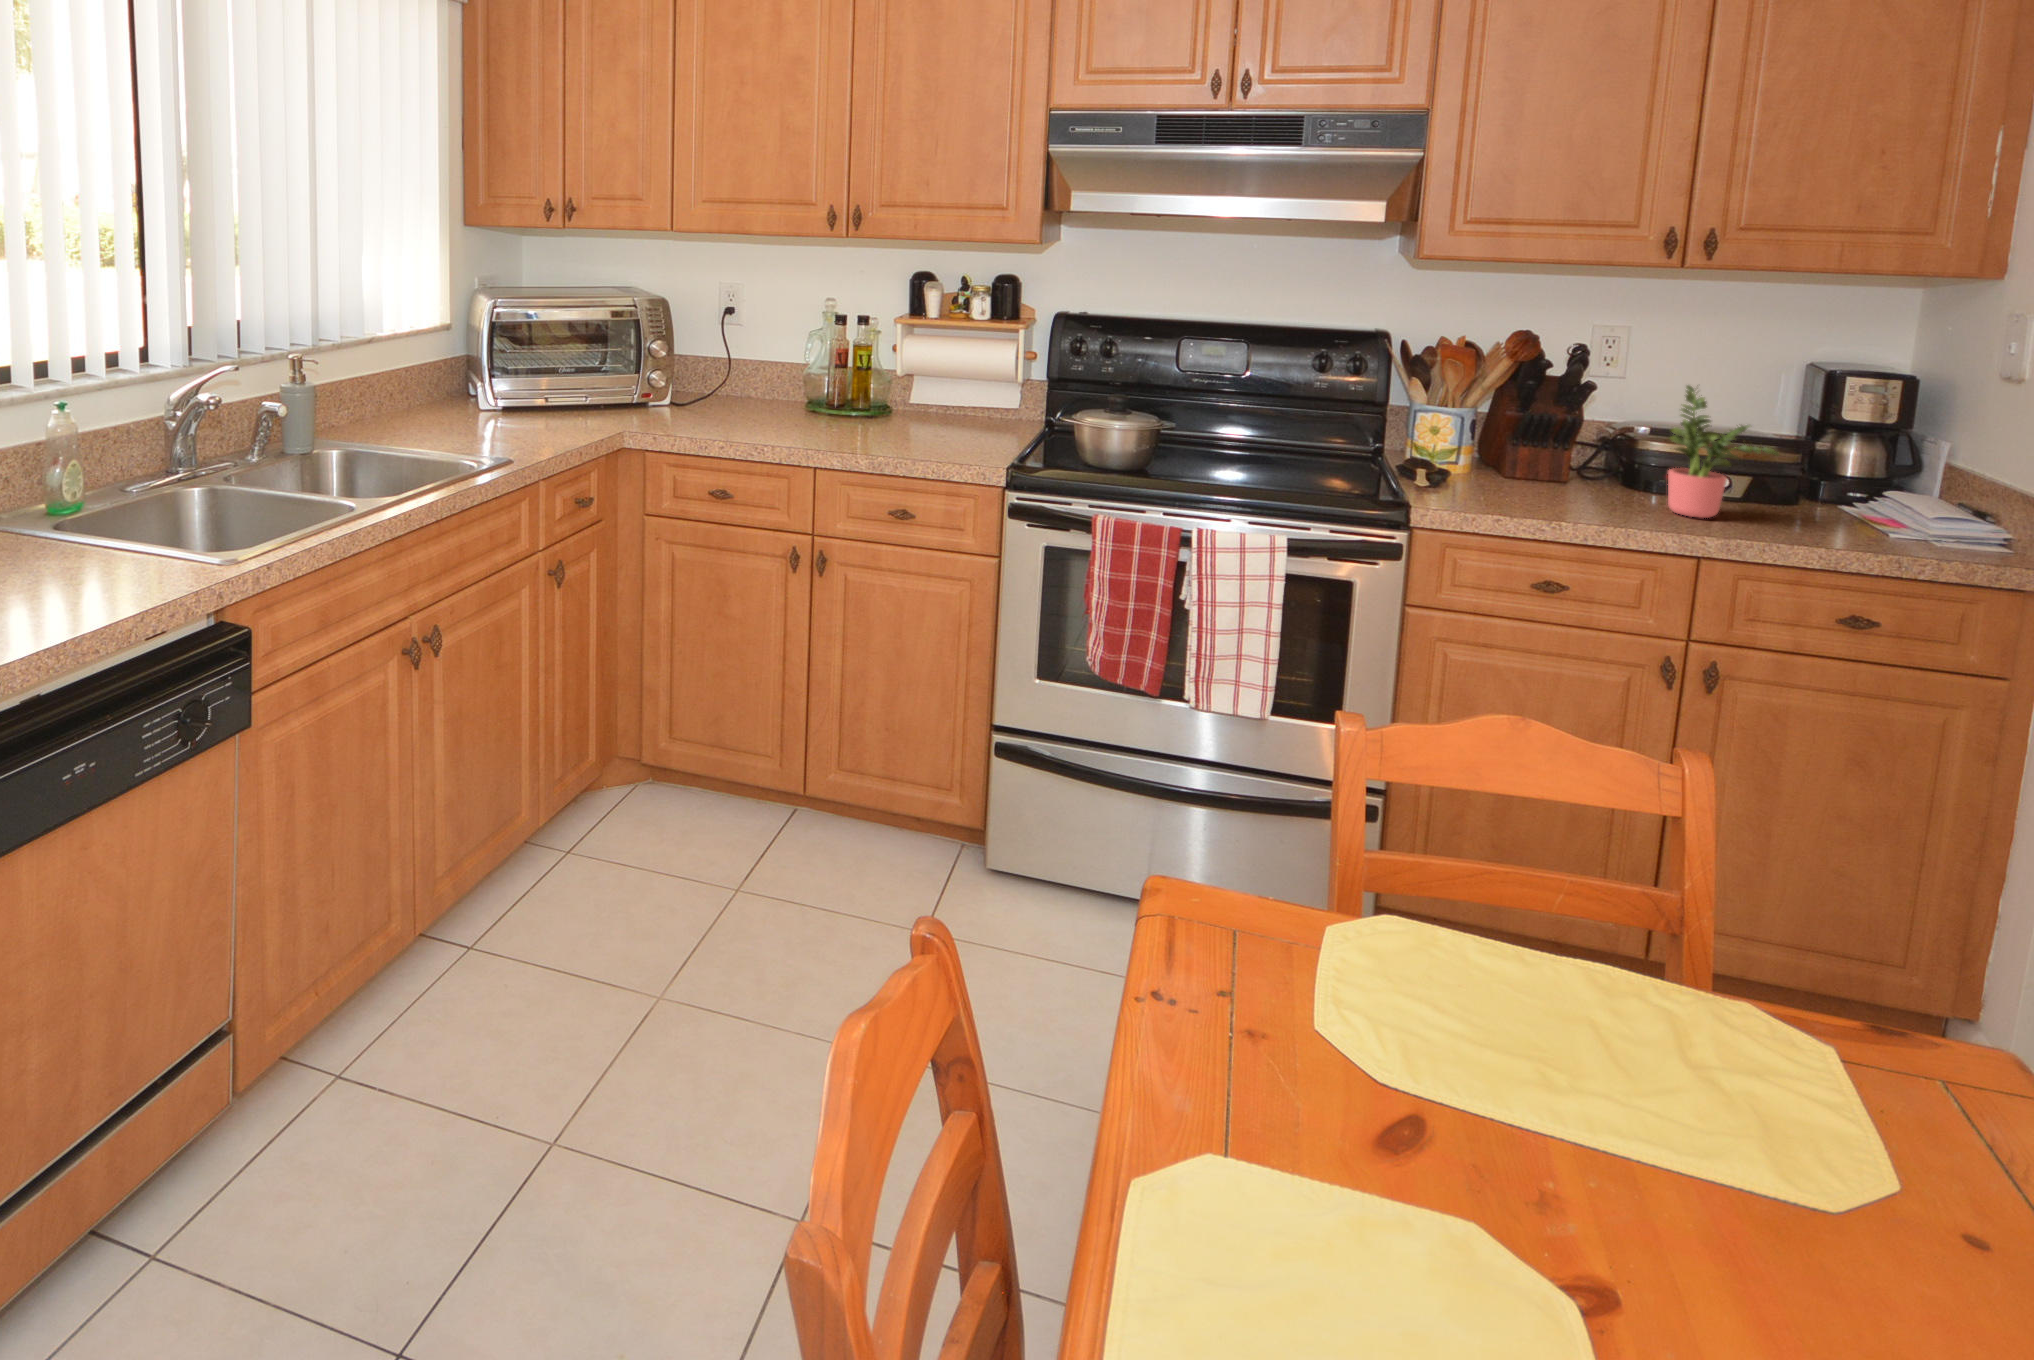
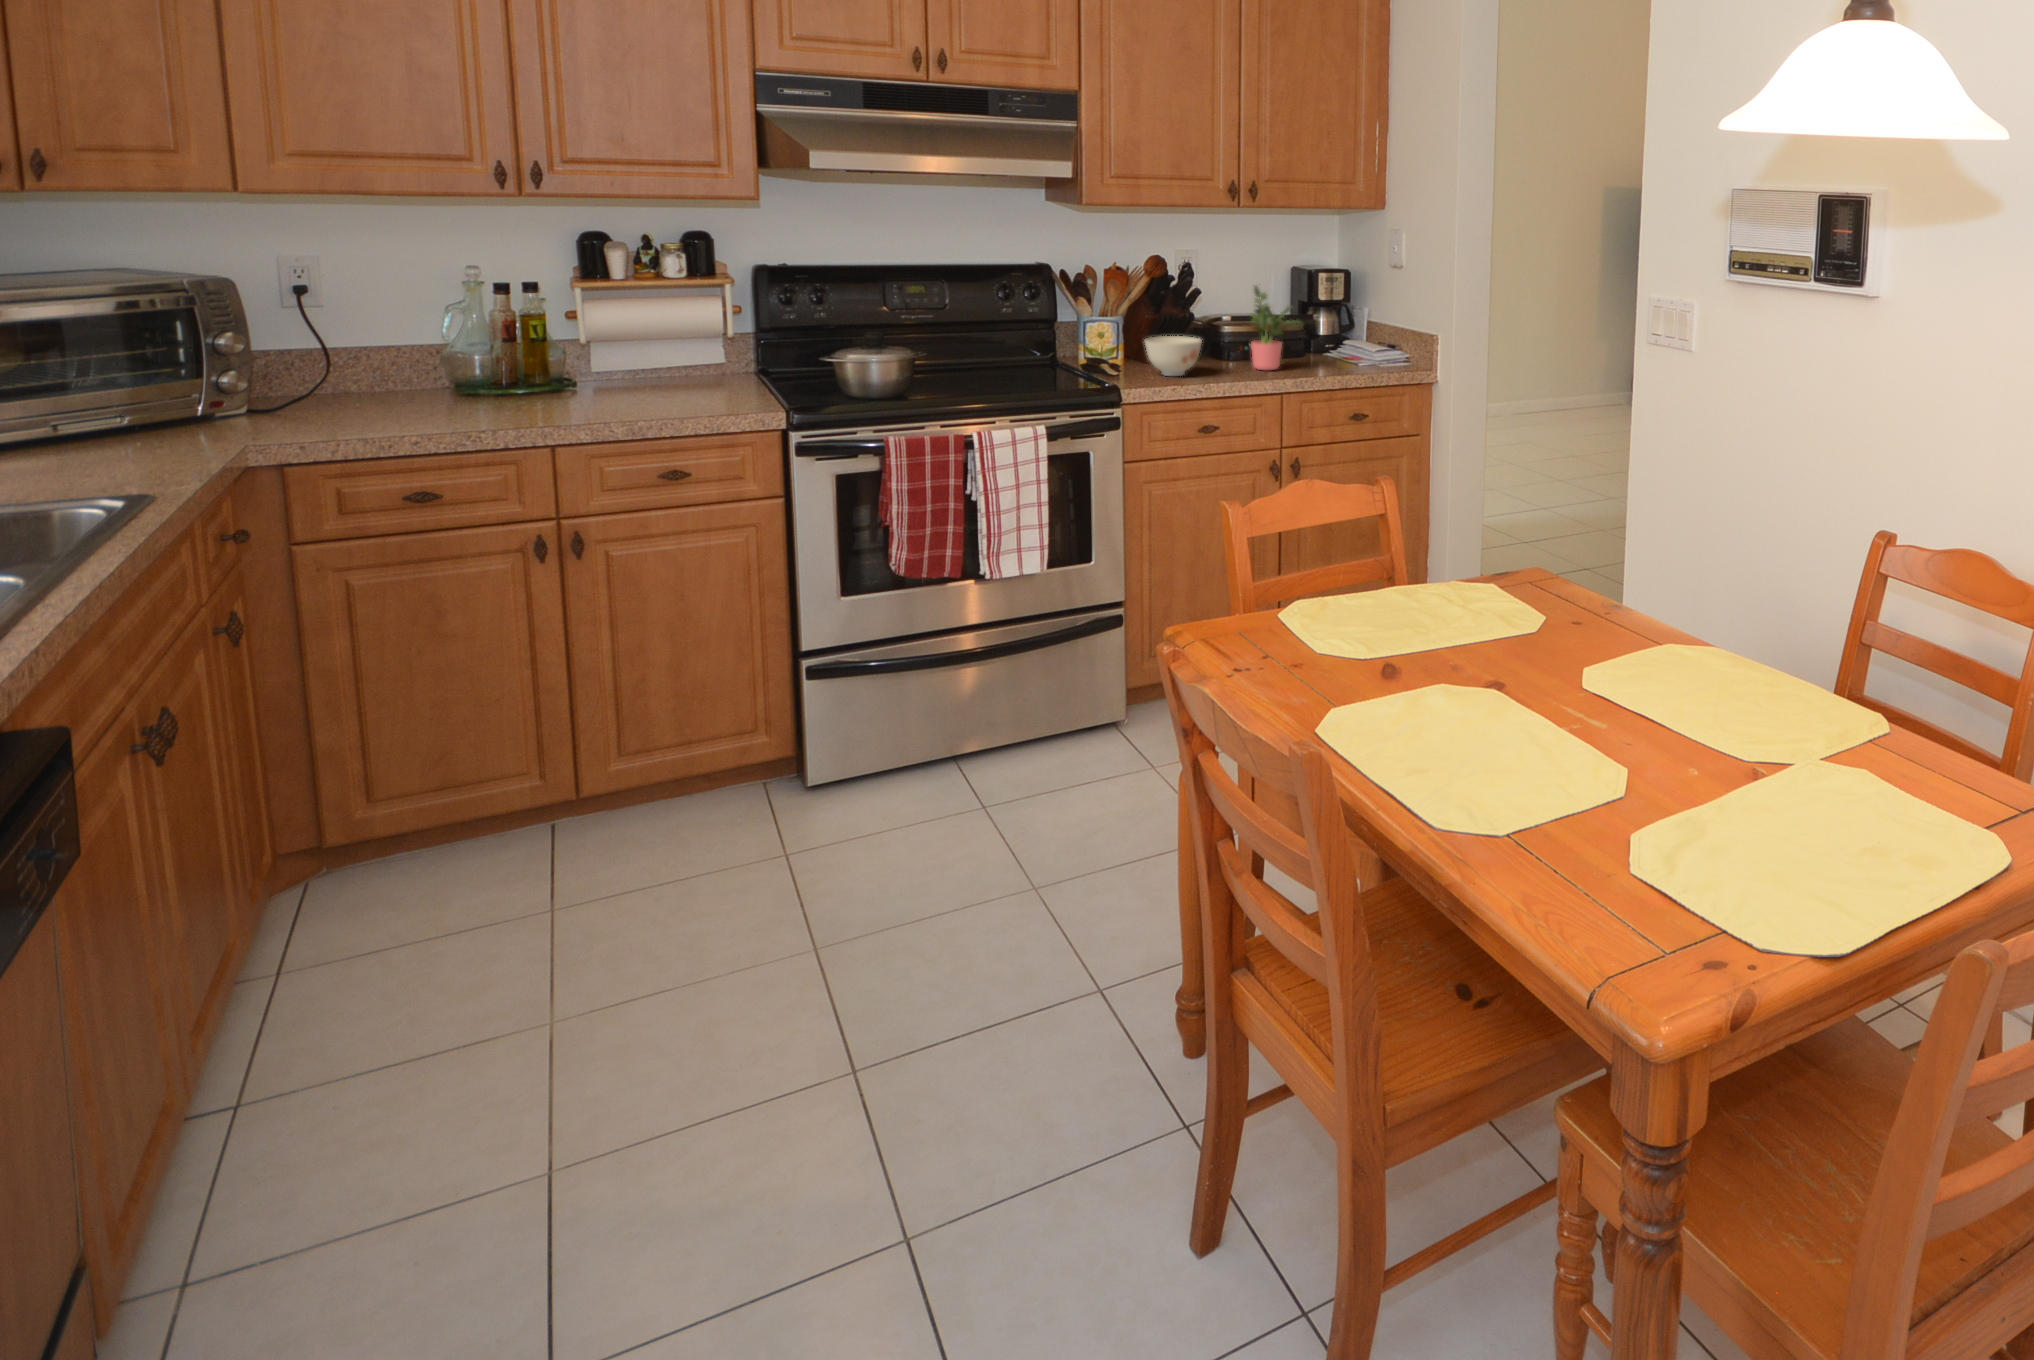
bowl: none [1480,442,1574,502] -> present [1145,336,1202,376]

